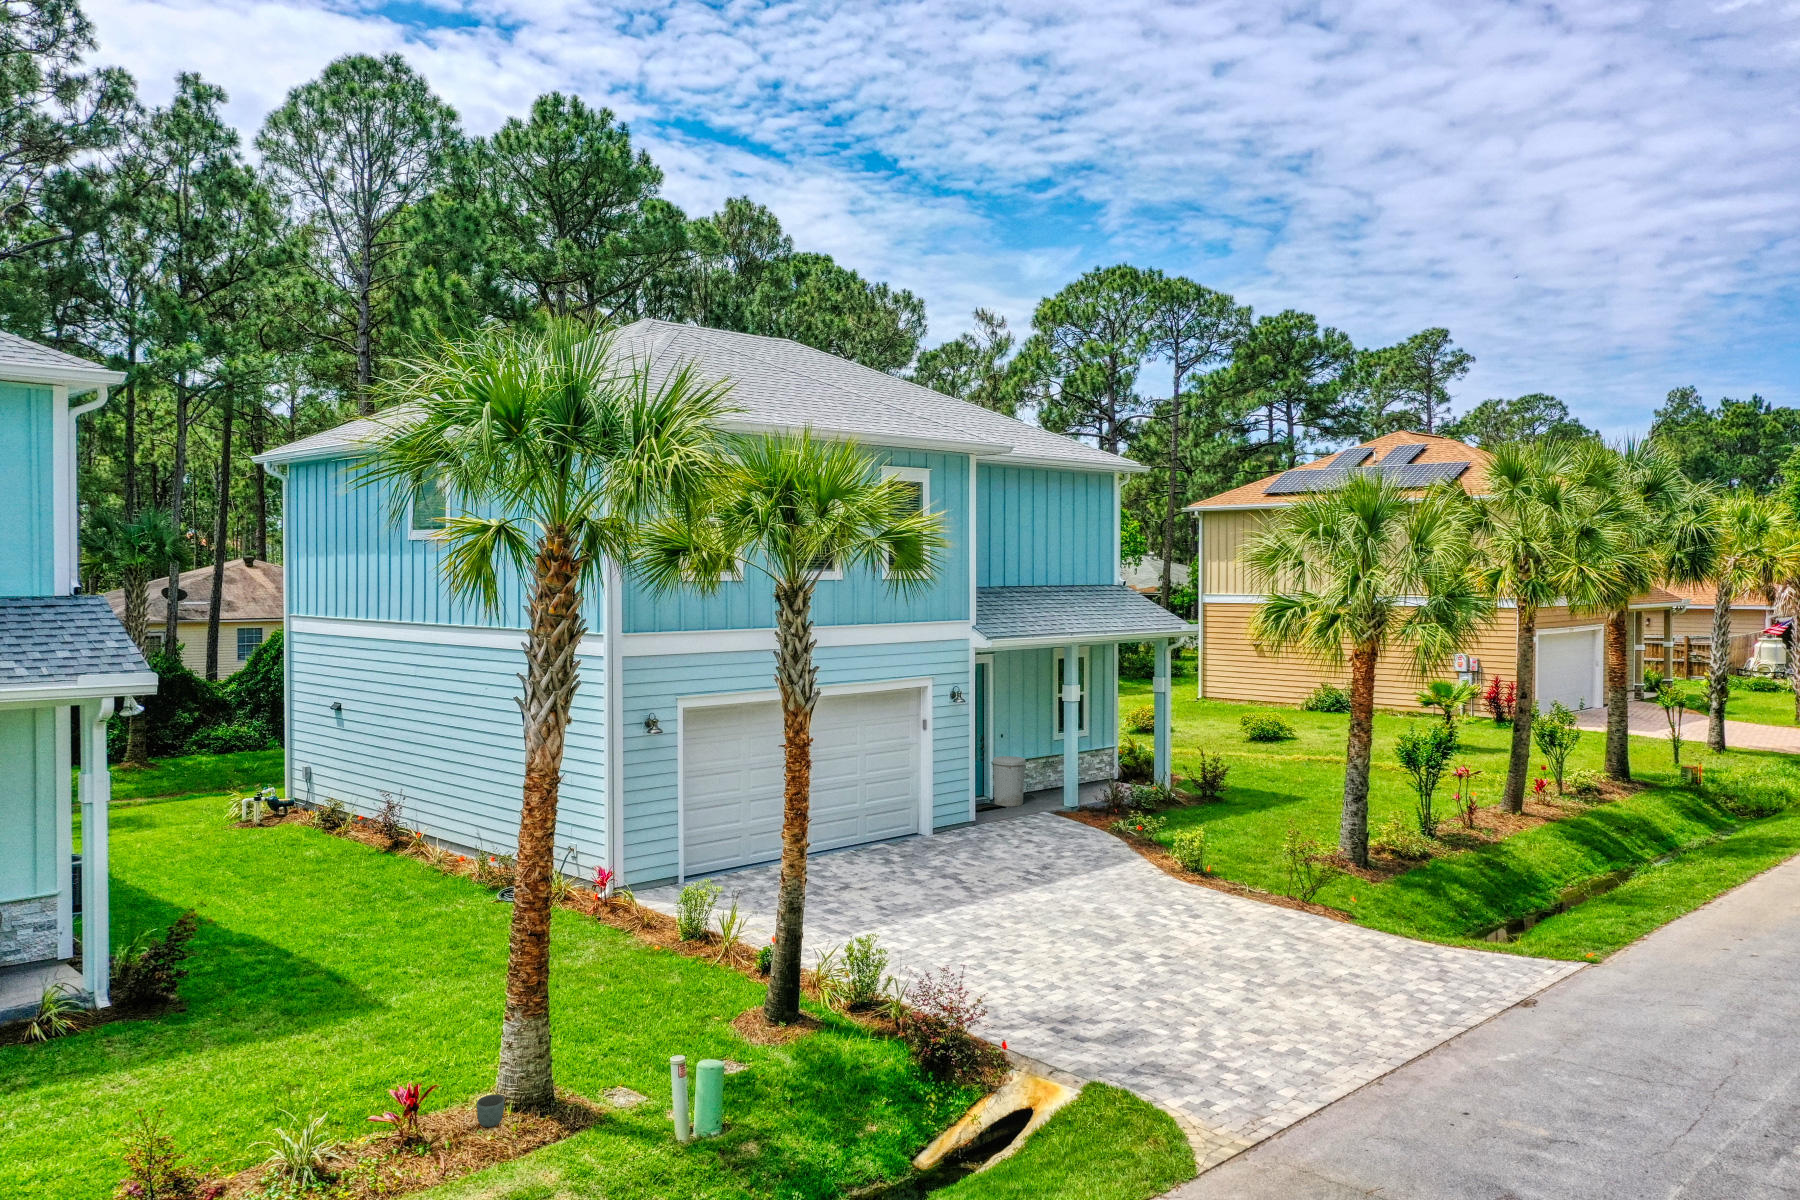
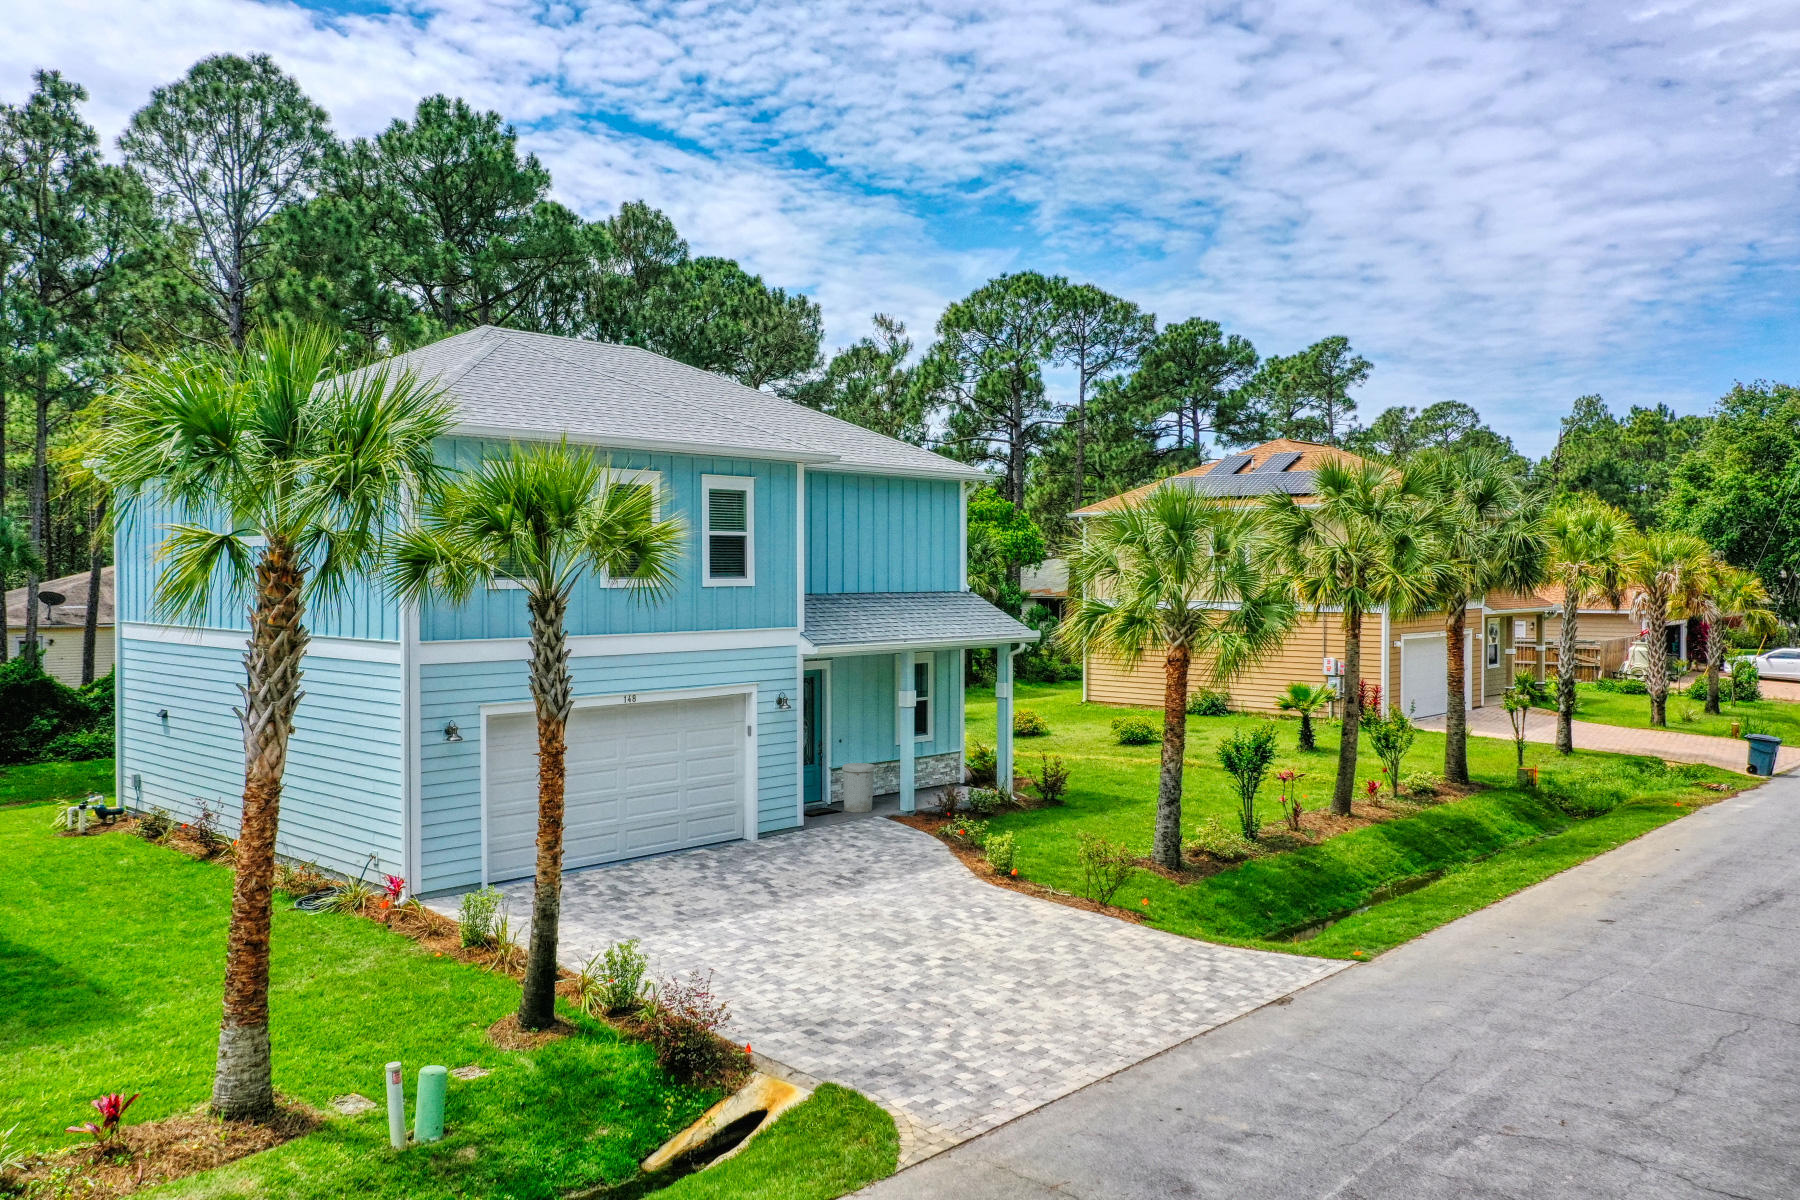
planter: present [477,1095,505,1127] -> none [186,1106,217,1138]

